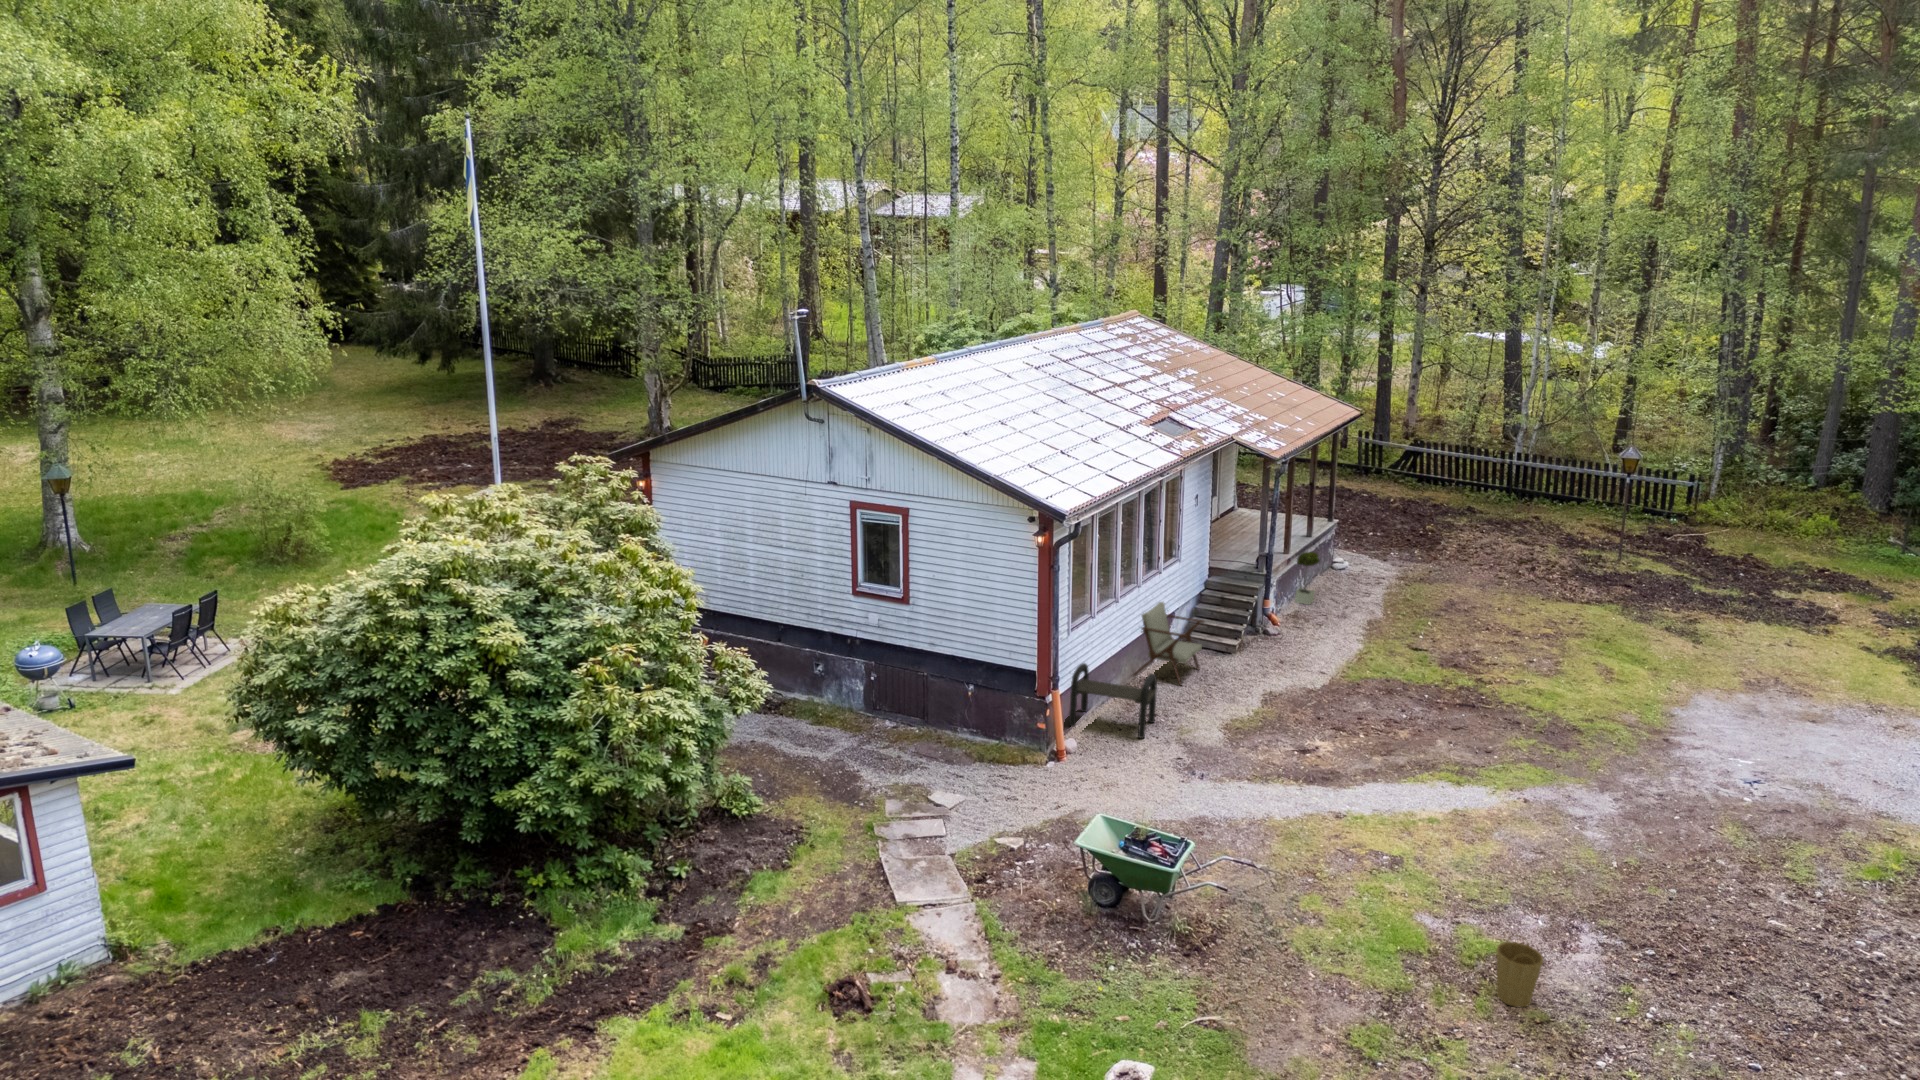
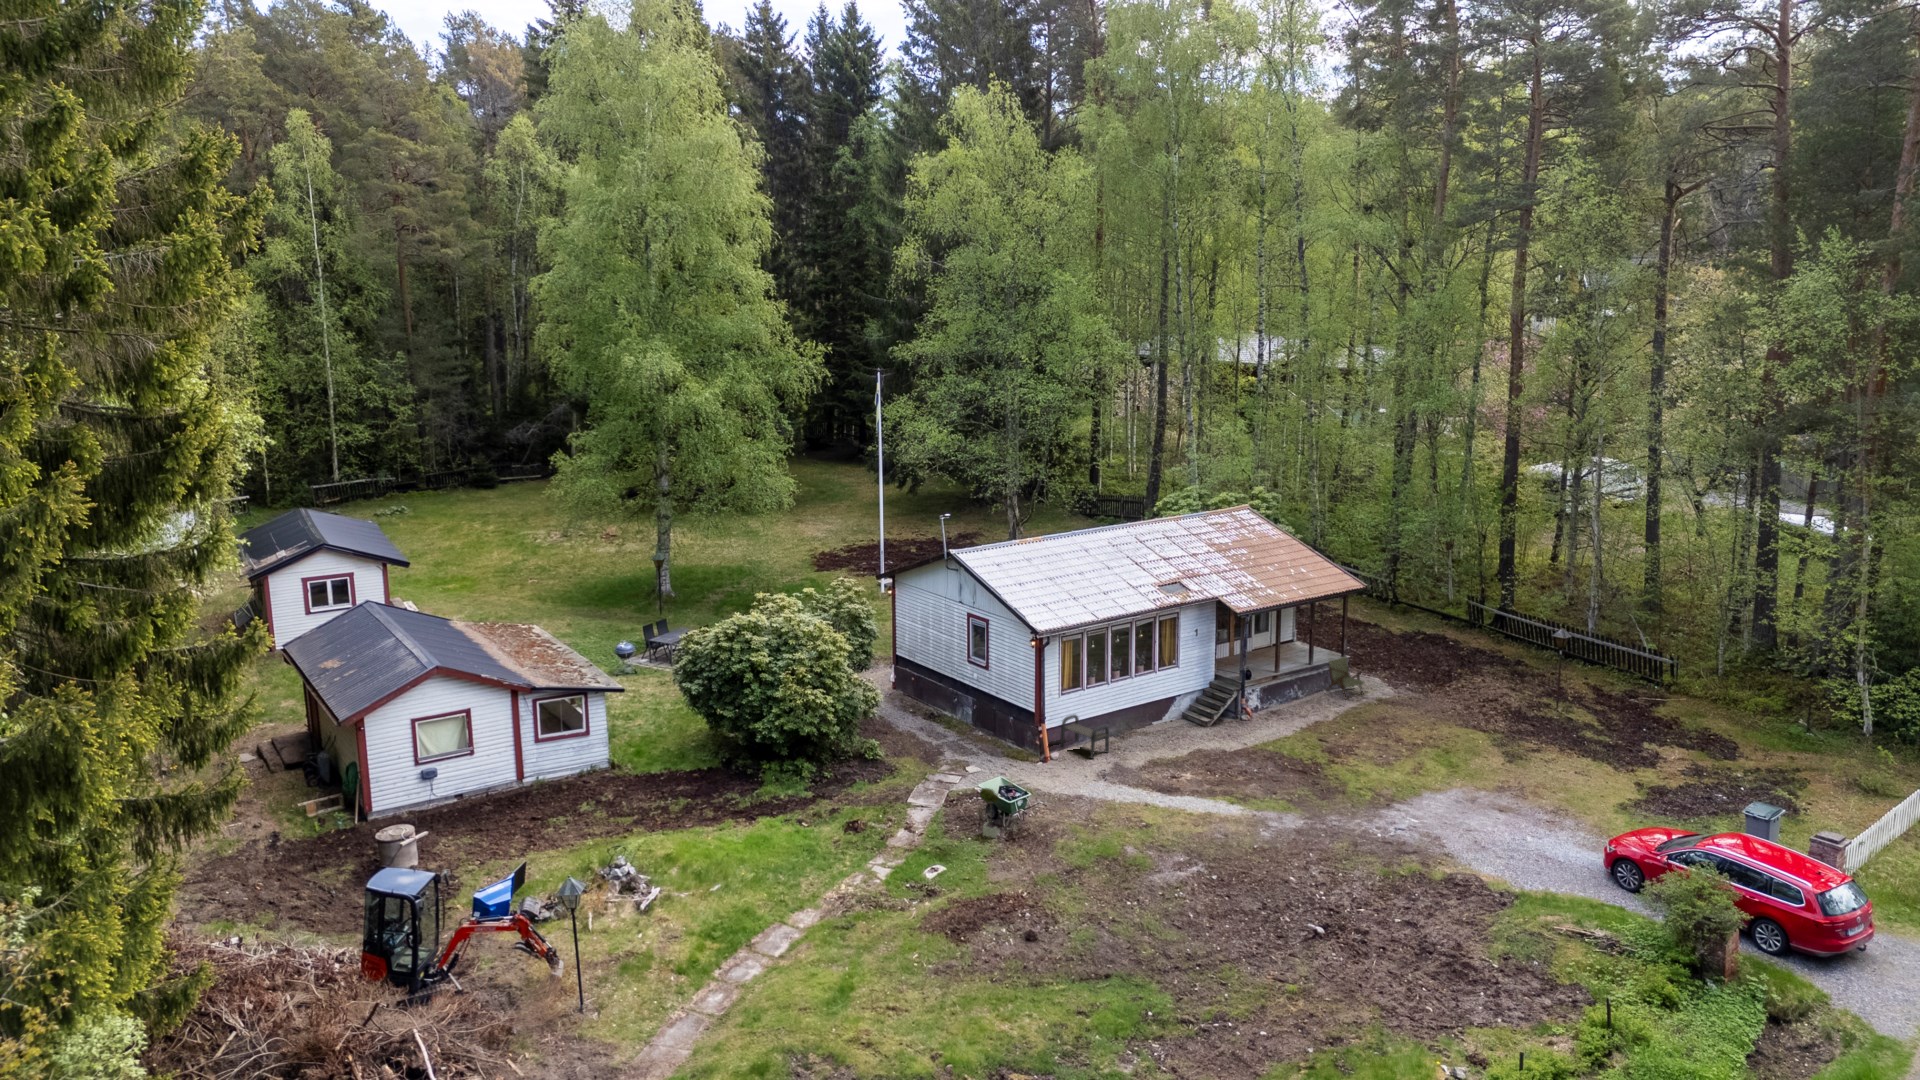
potted tree: present [1295,552,1320,605] -> present [979,788,1000,838]
lounge chair: present [1133,602,1204,686] -> present [1327,656,1365,699]
basket: present [1496,935,1544,1007] -> none [1124,858,1145,892]

